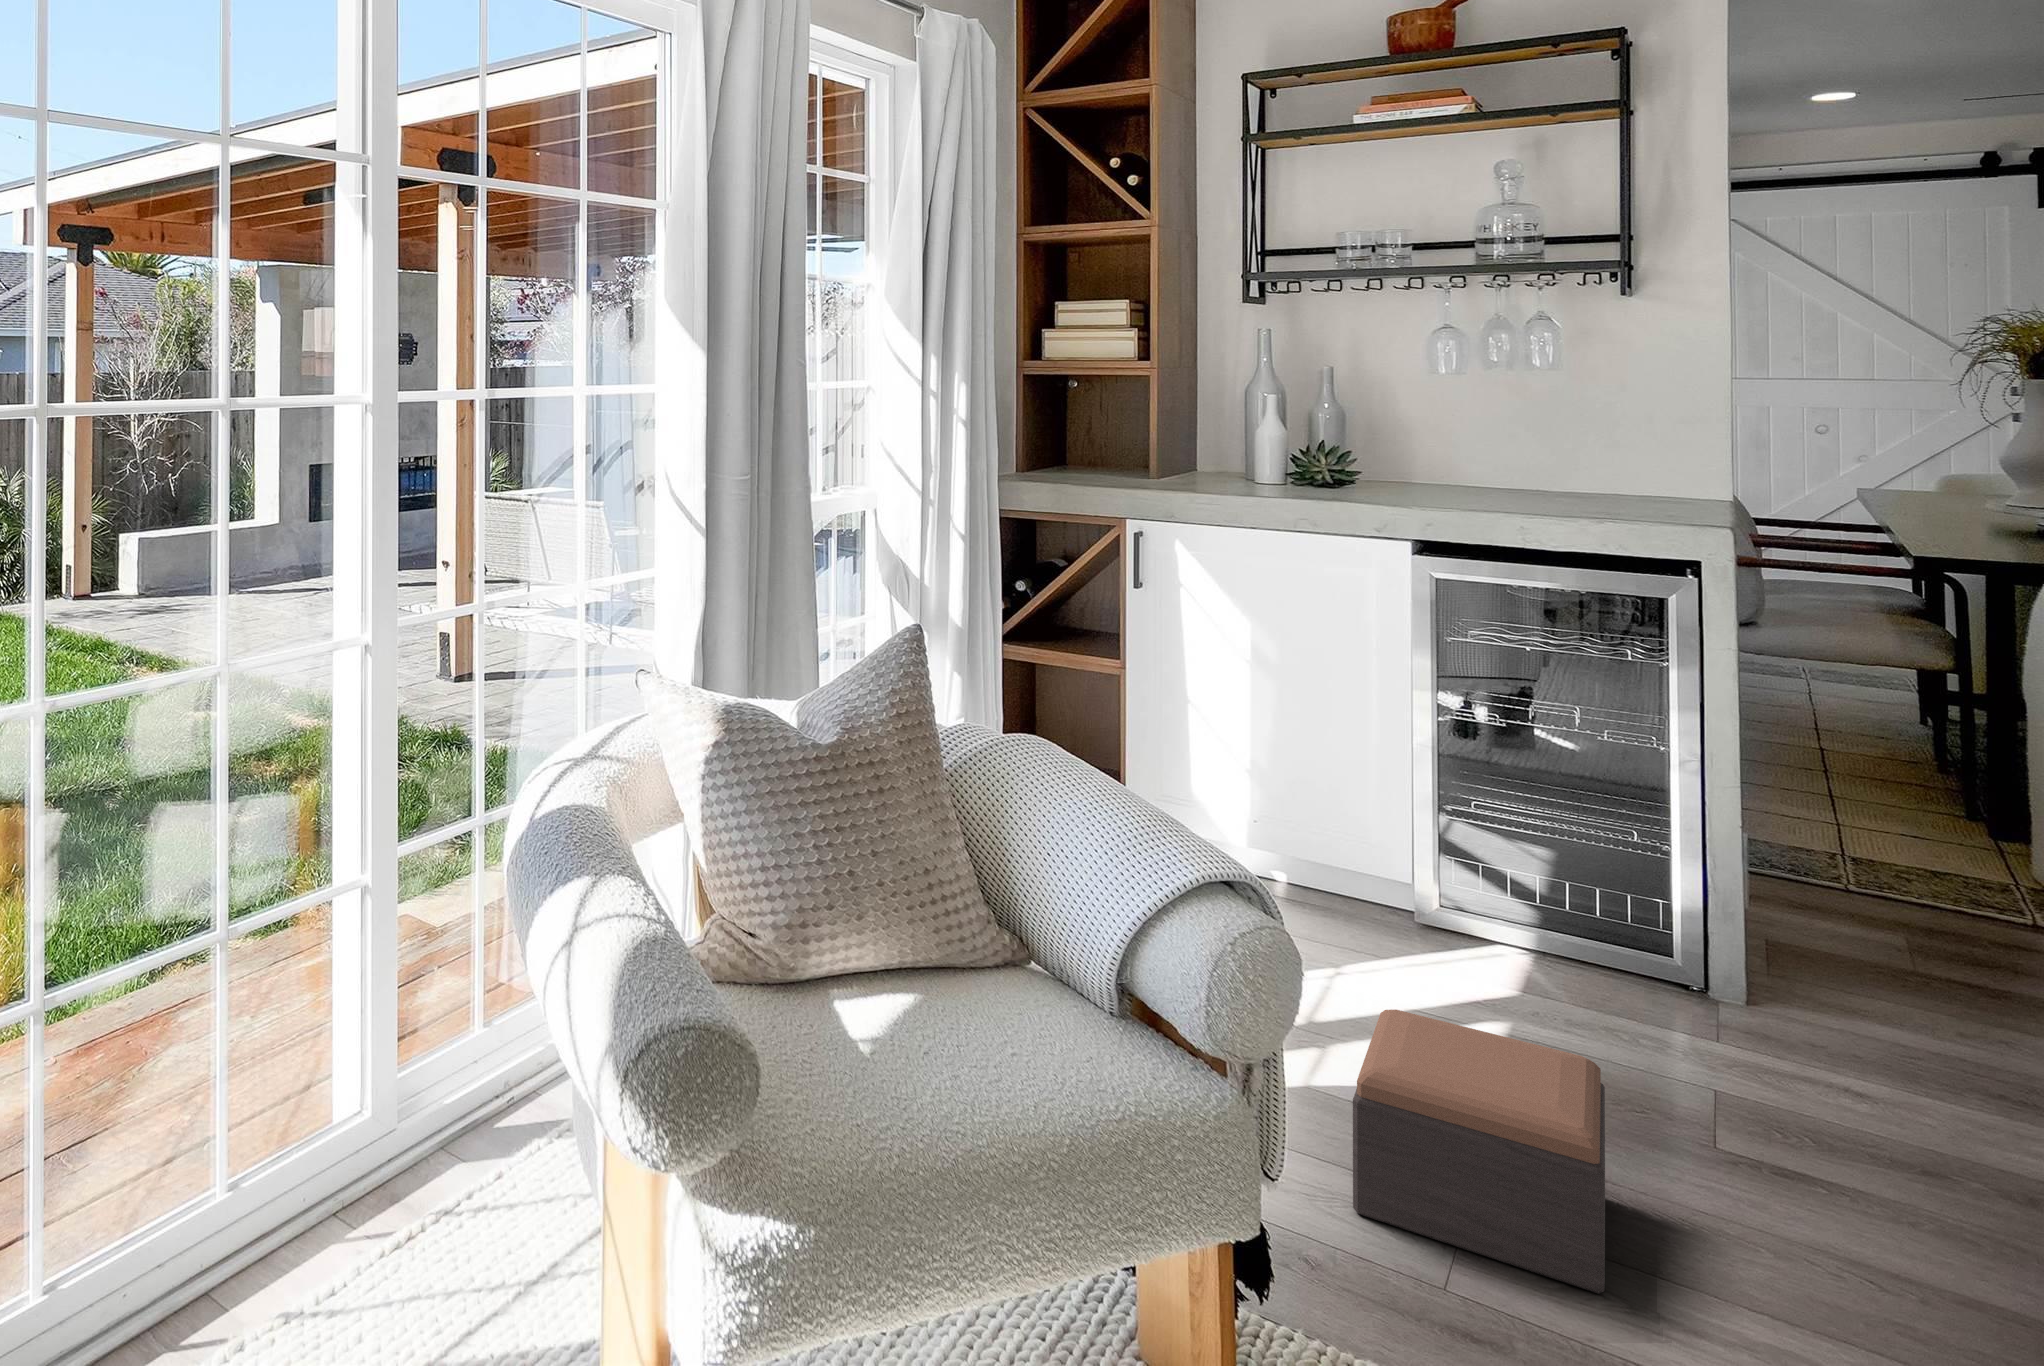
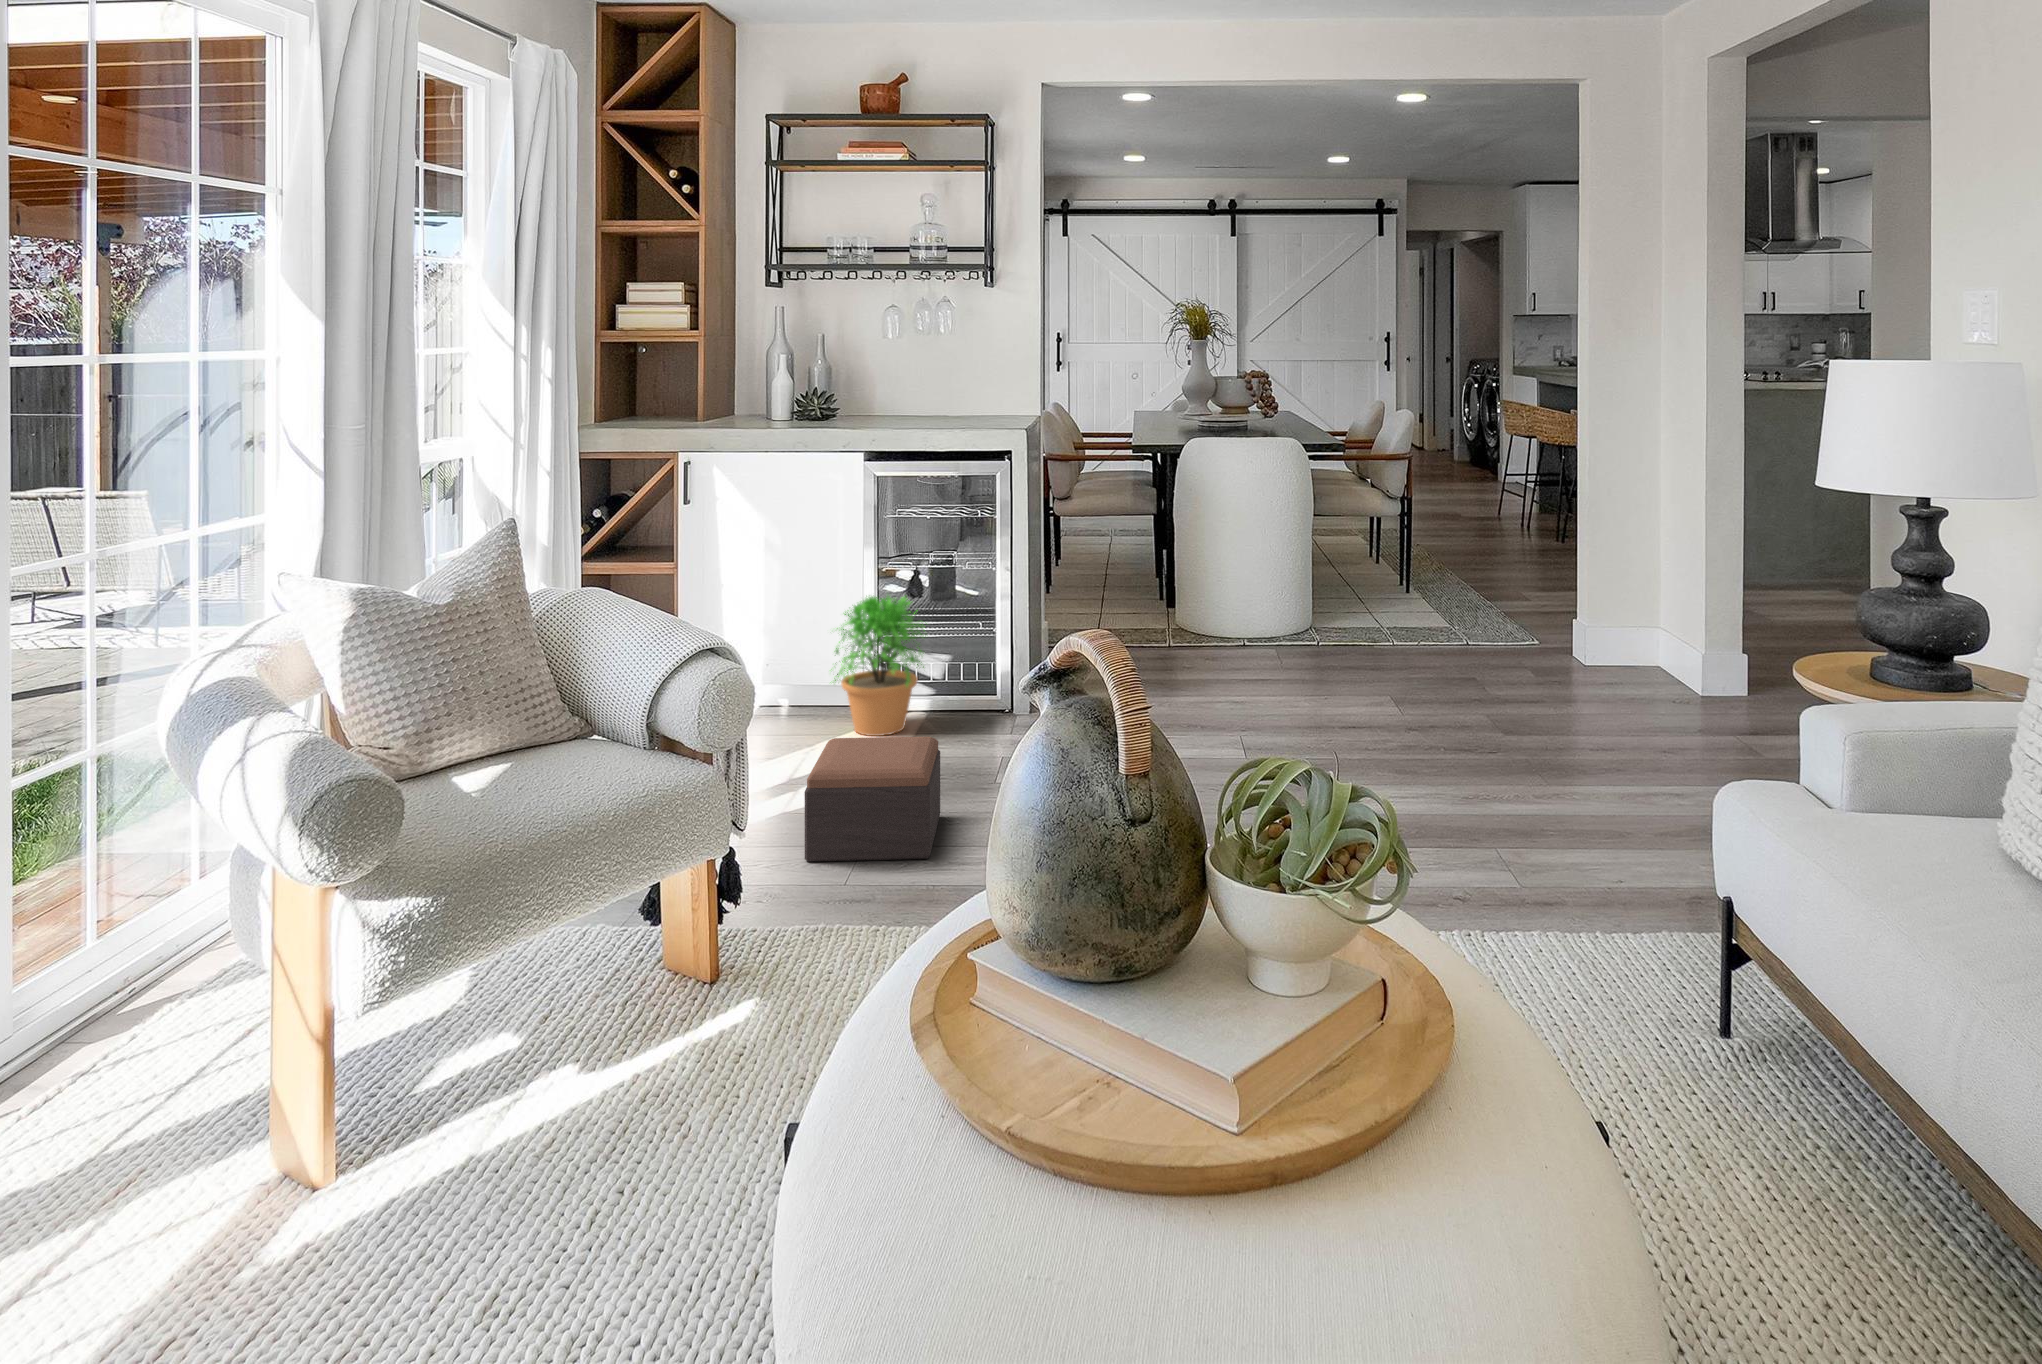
potted plant: none [1351,762,1545,988] -> present [830,596,927,736]

